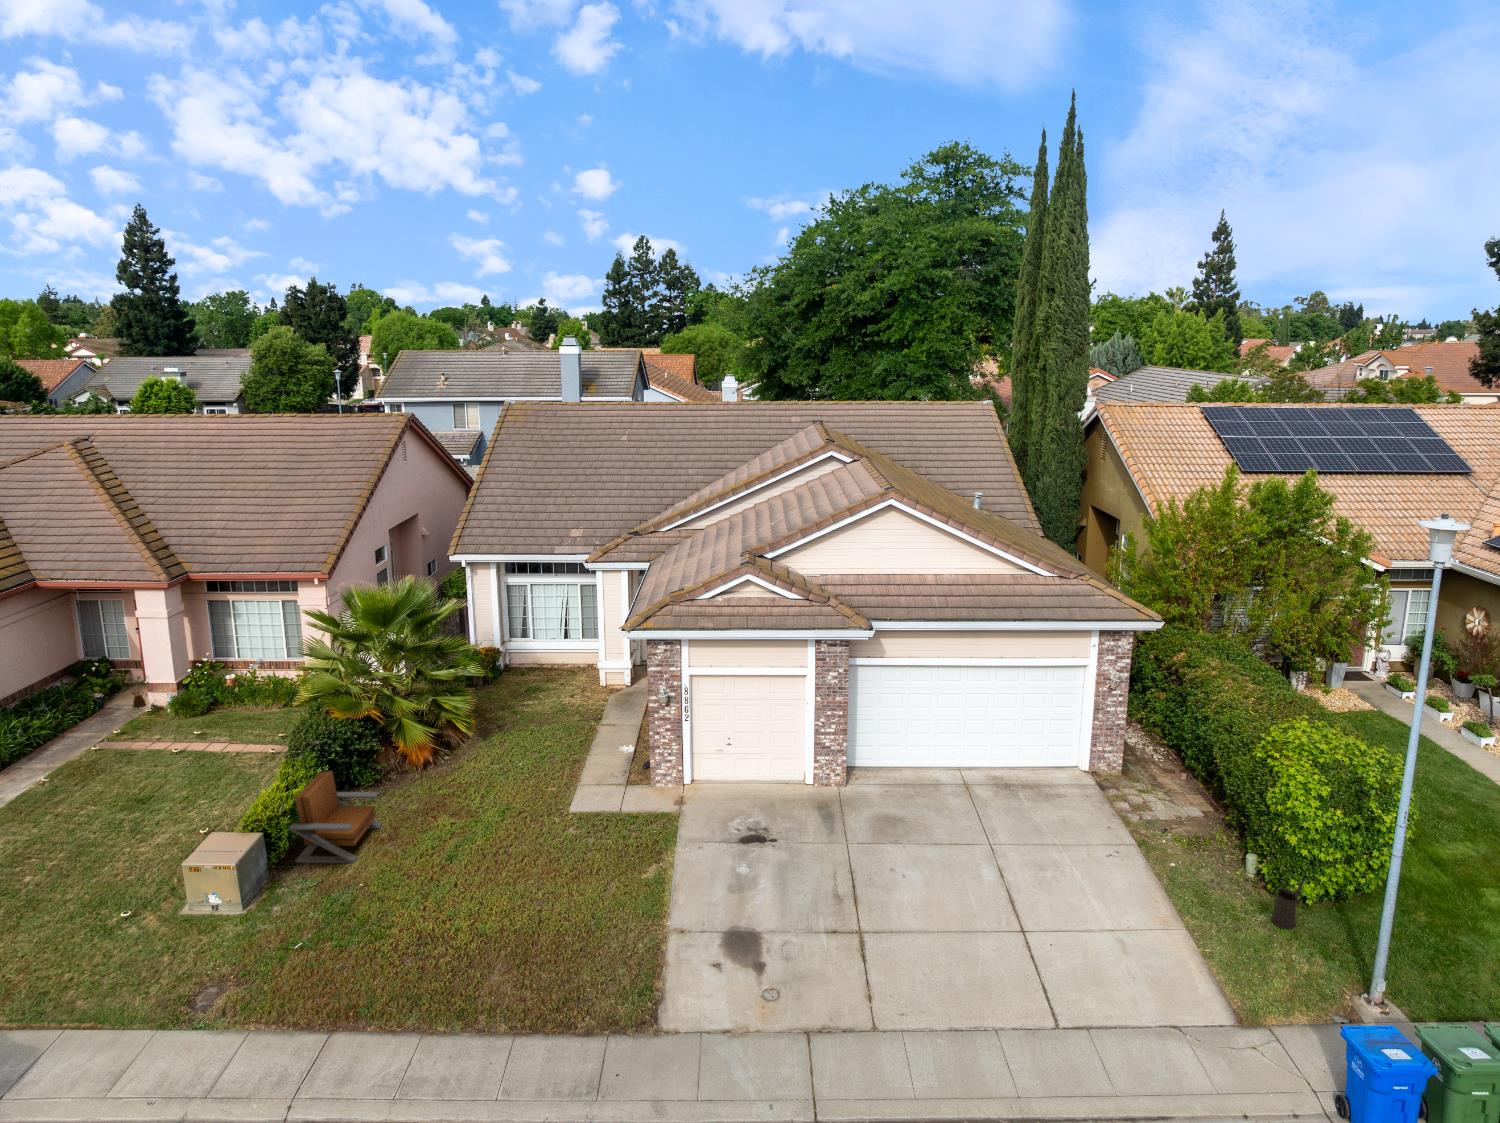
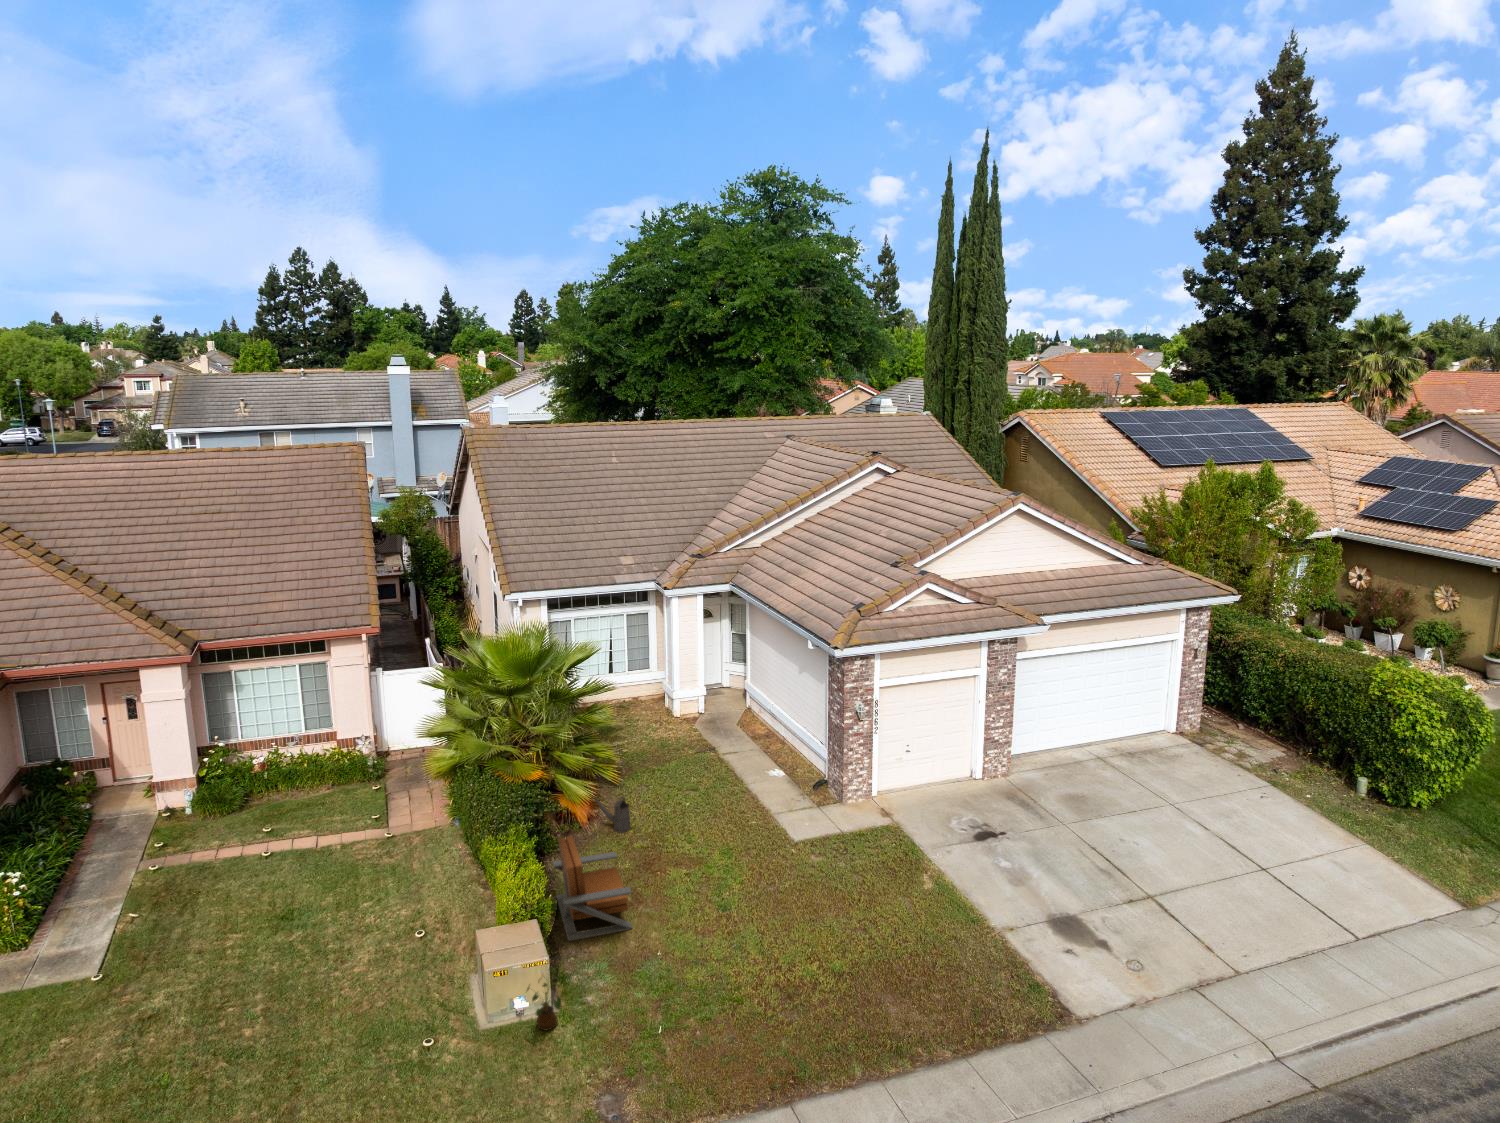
house plant: present [122,676,149,707] -> present [527,967,571,1030]
watering can: present [1271,879,1304,929] -> present [595,796,631,833]

